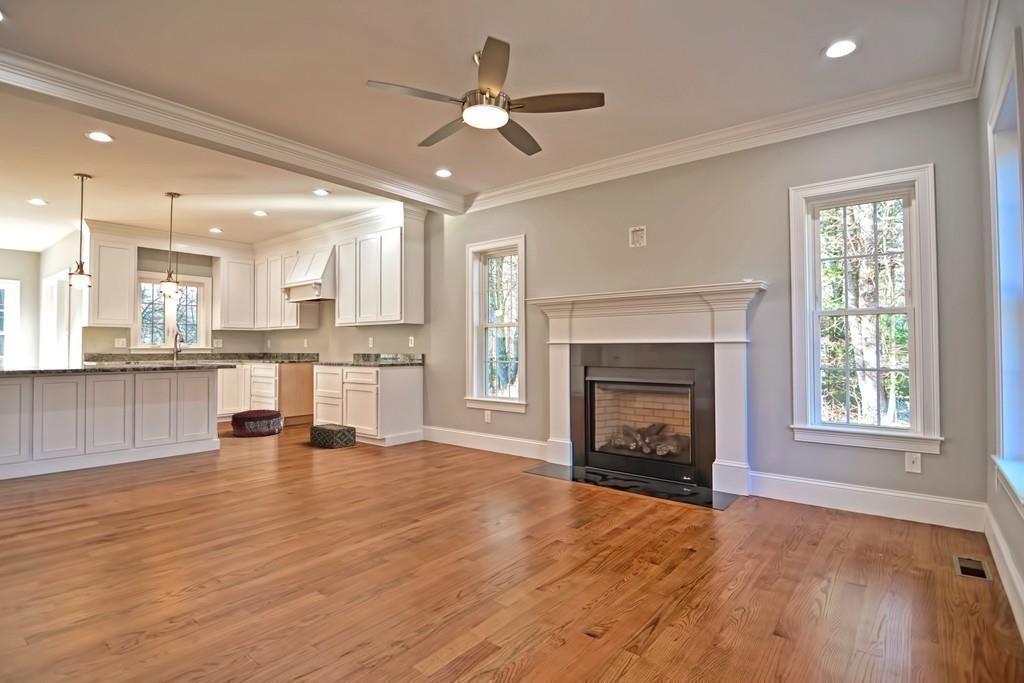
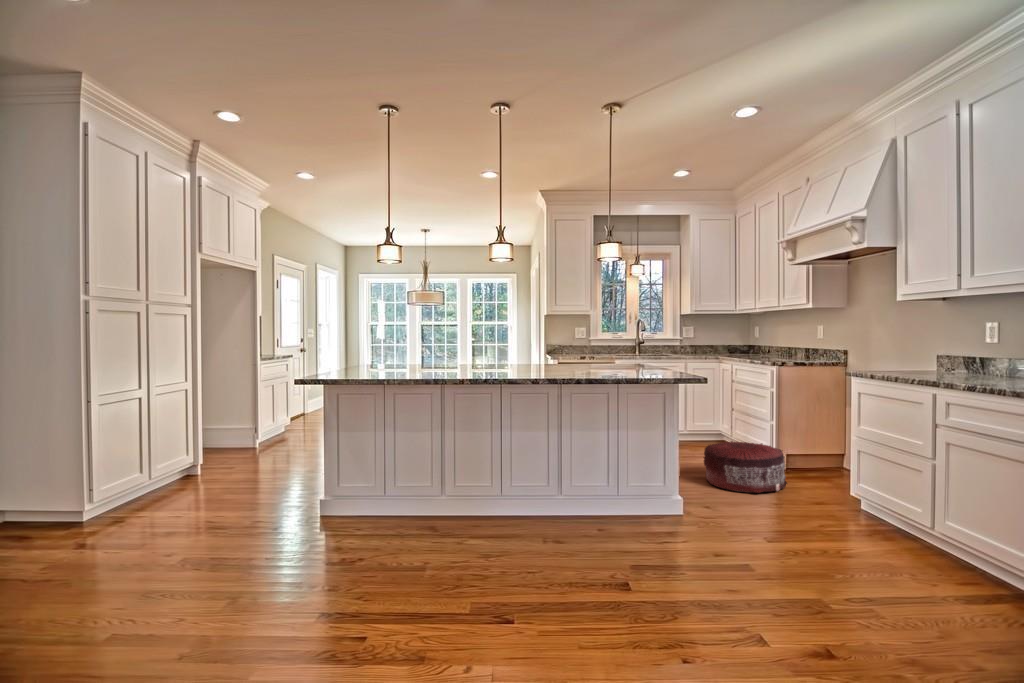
woven basket: present [310,424,356,448] -> none [856,509,990,589]

